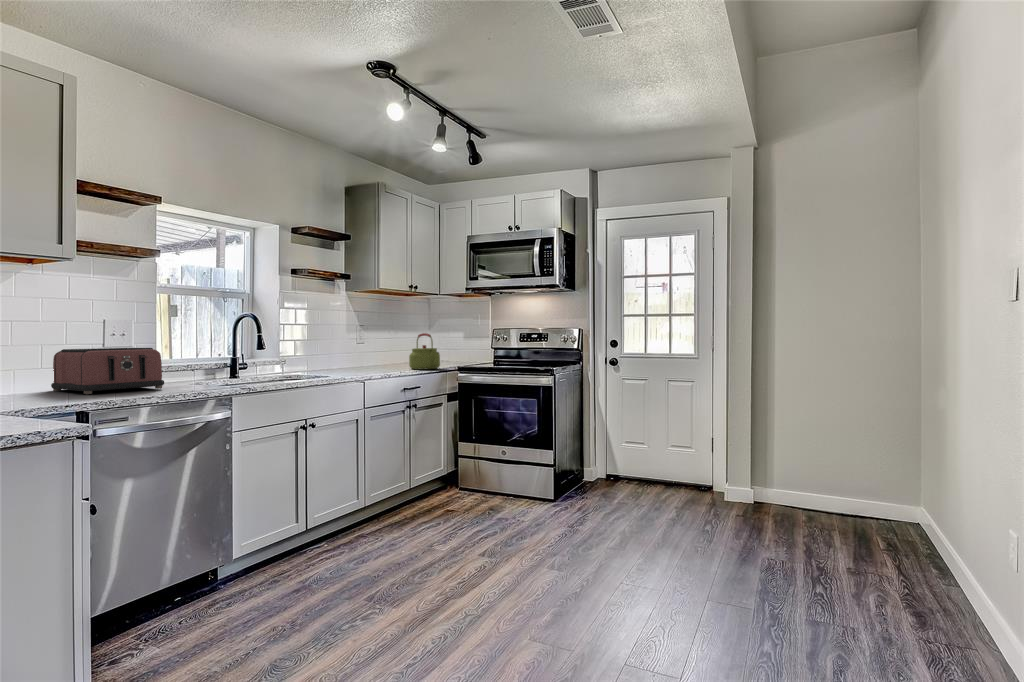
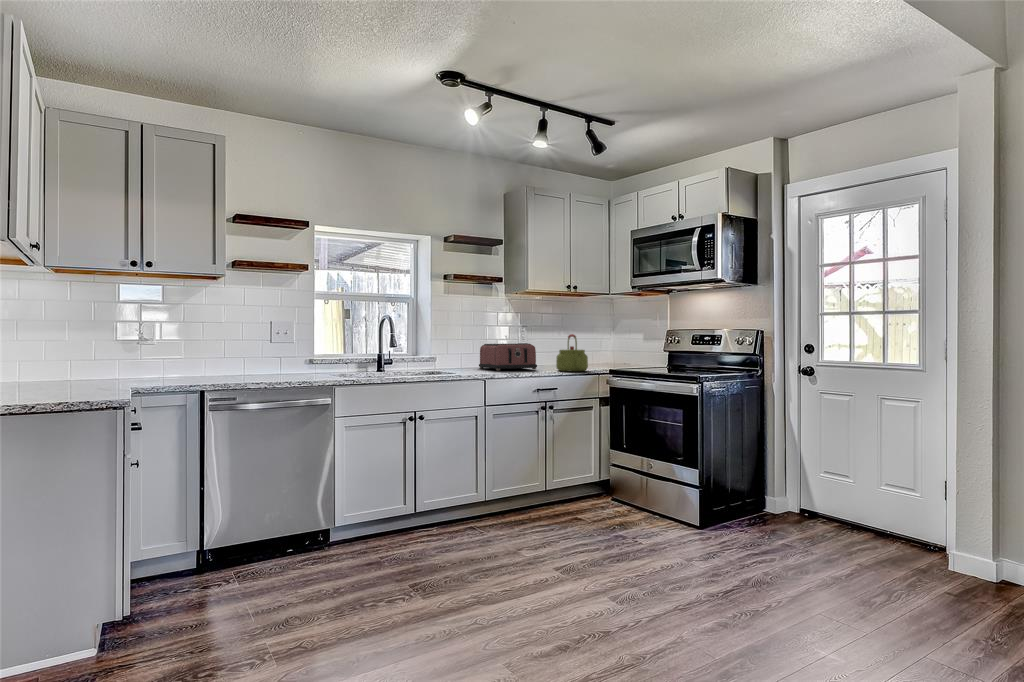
toaster: present [51,348,164,394] -> present [479,344,537,371]

